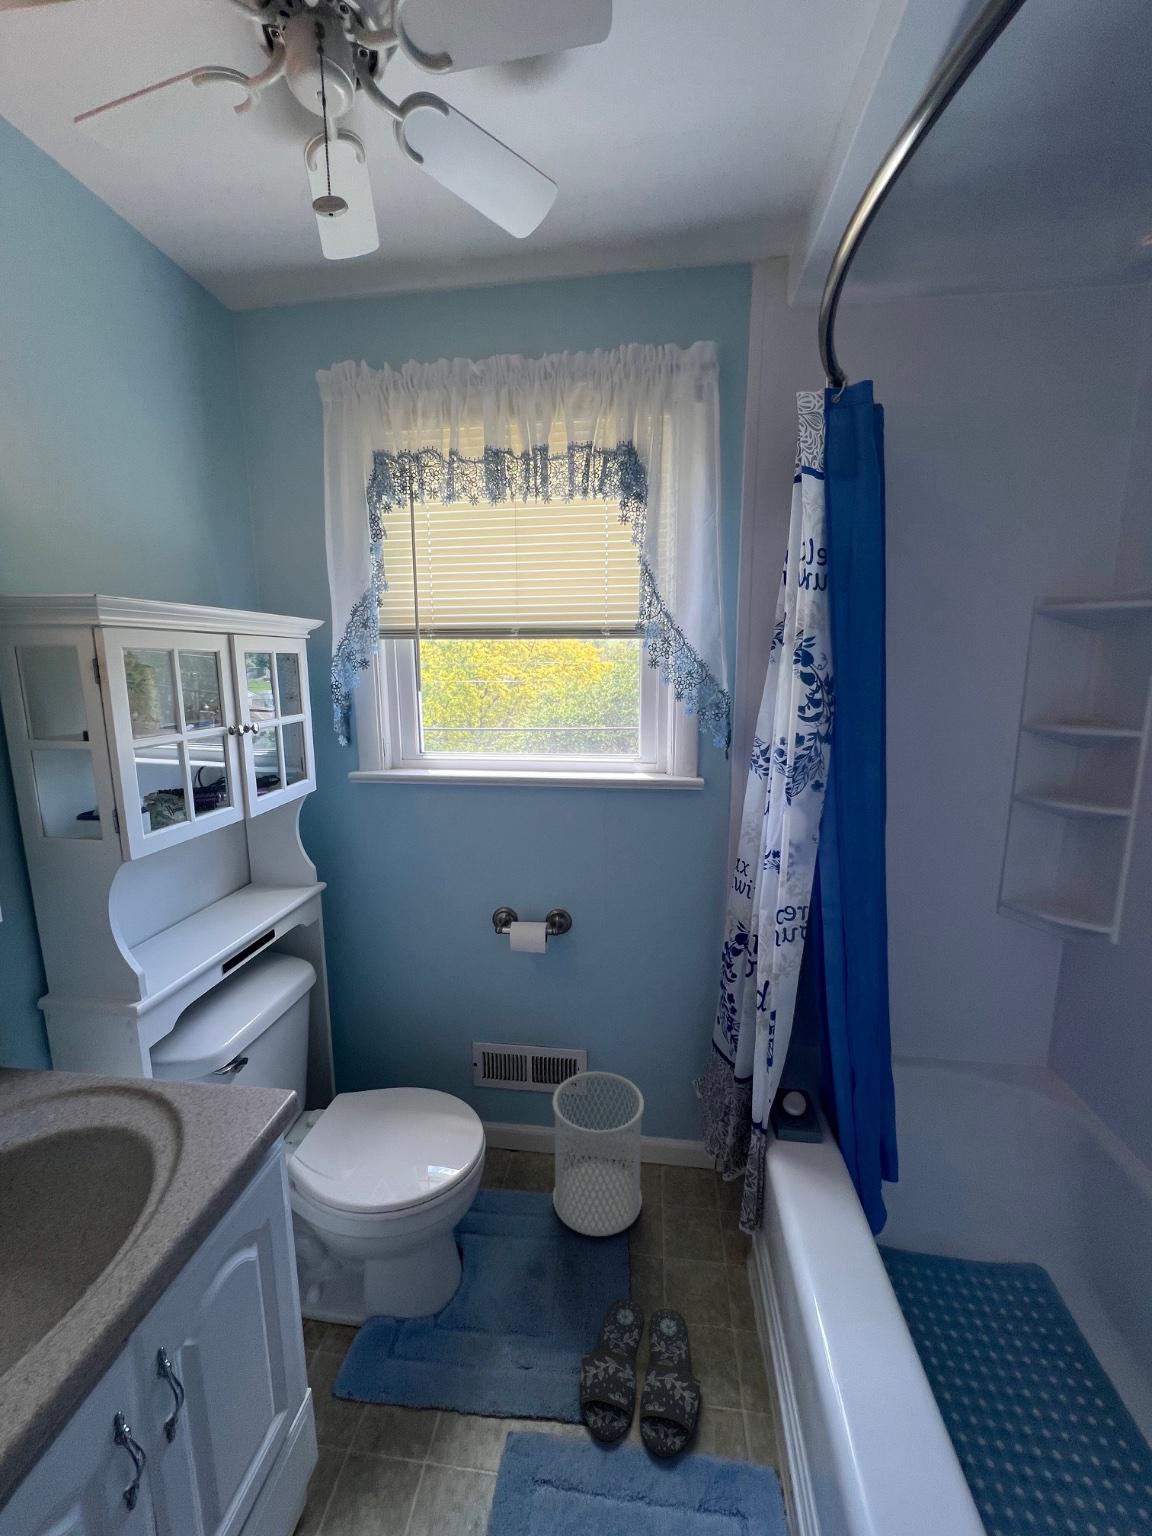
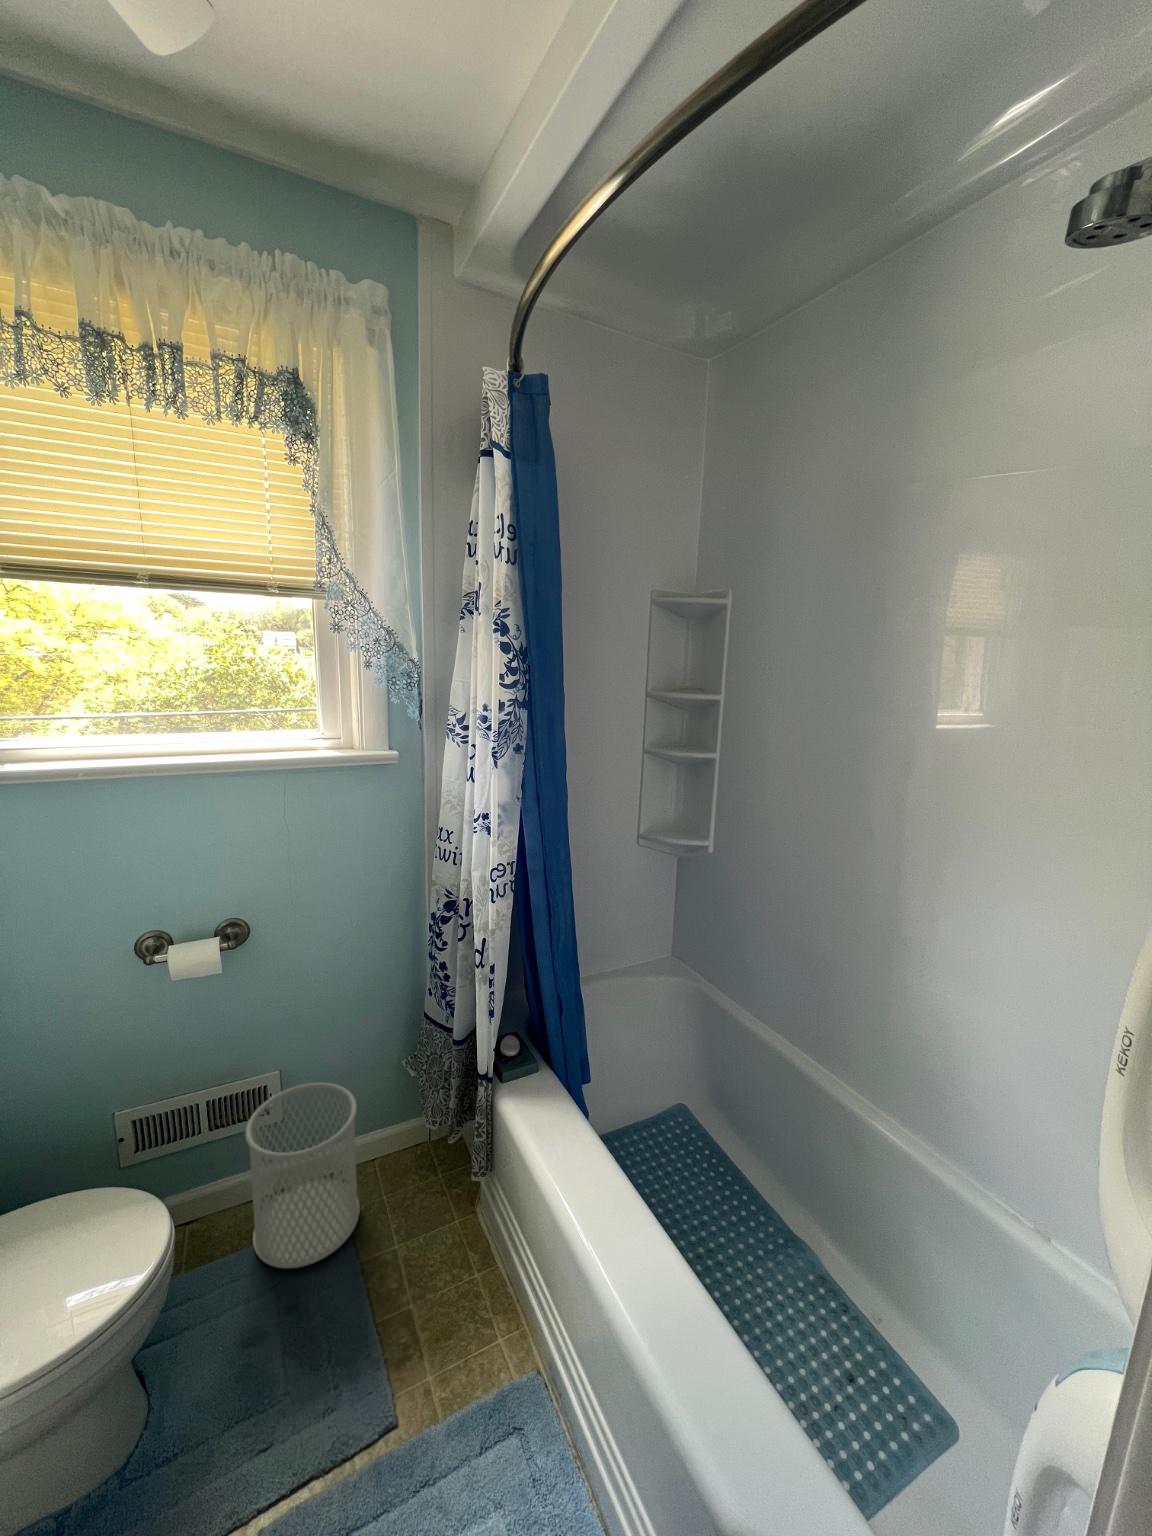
slippers: present [580,1299,701,1457] -> none [330,1291,459,1461]

